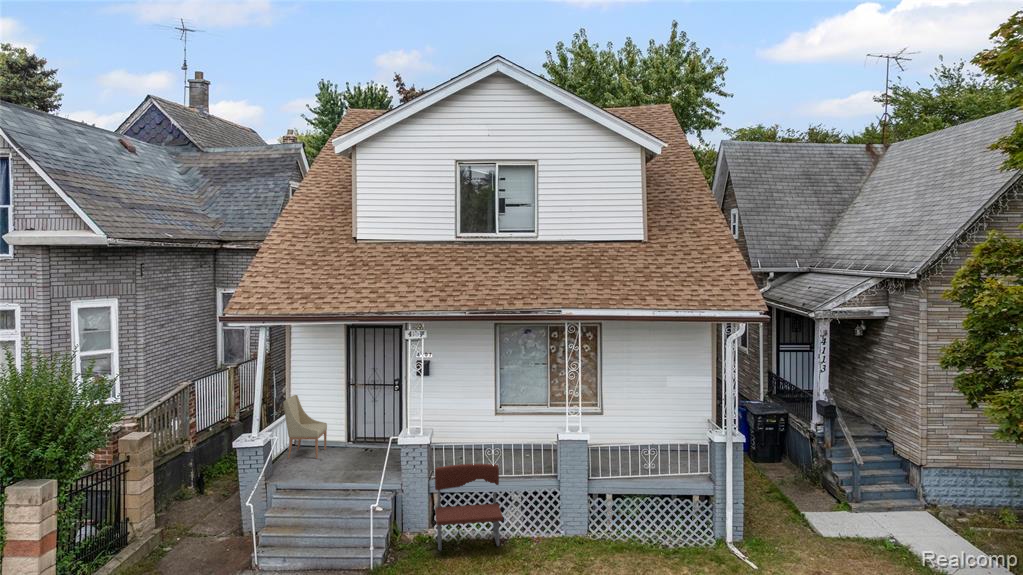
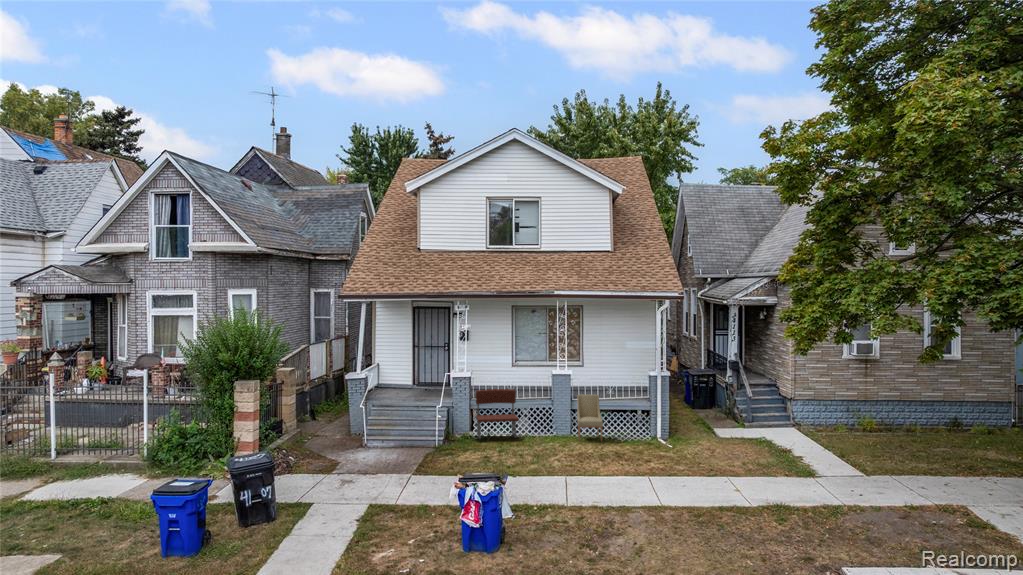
chair: present [283,395,327,459] -> present [577,394,603,441]

